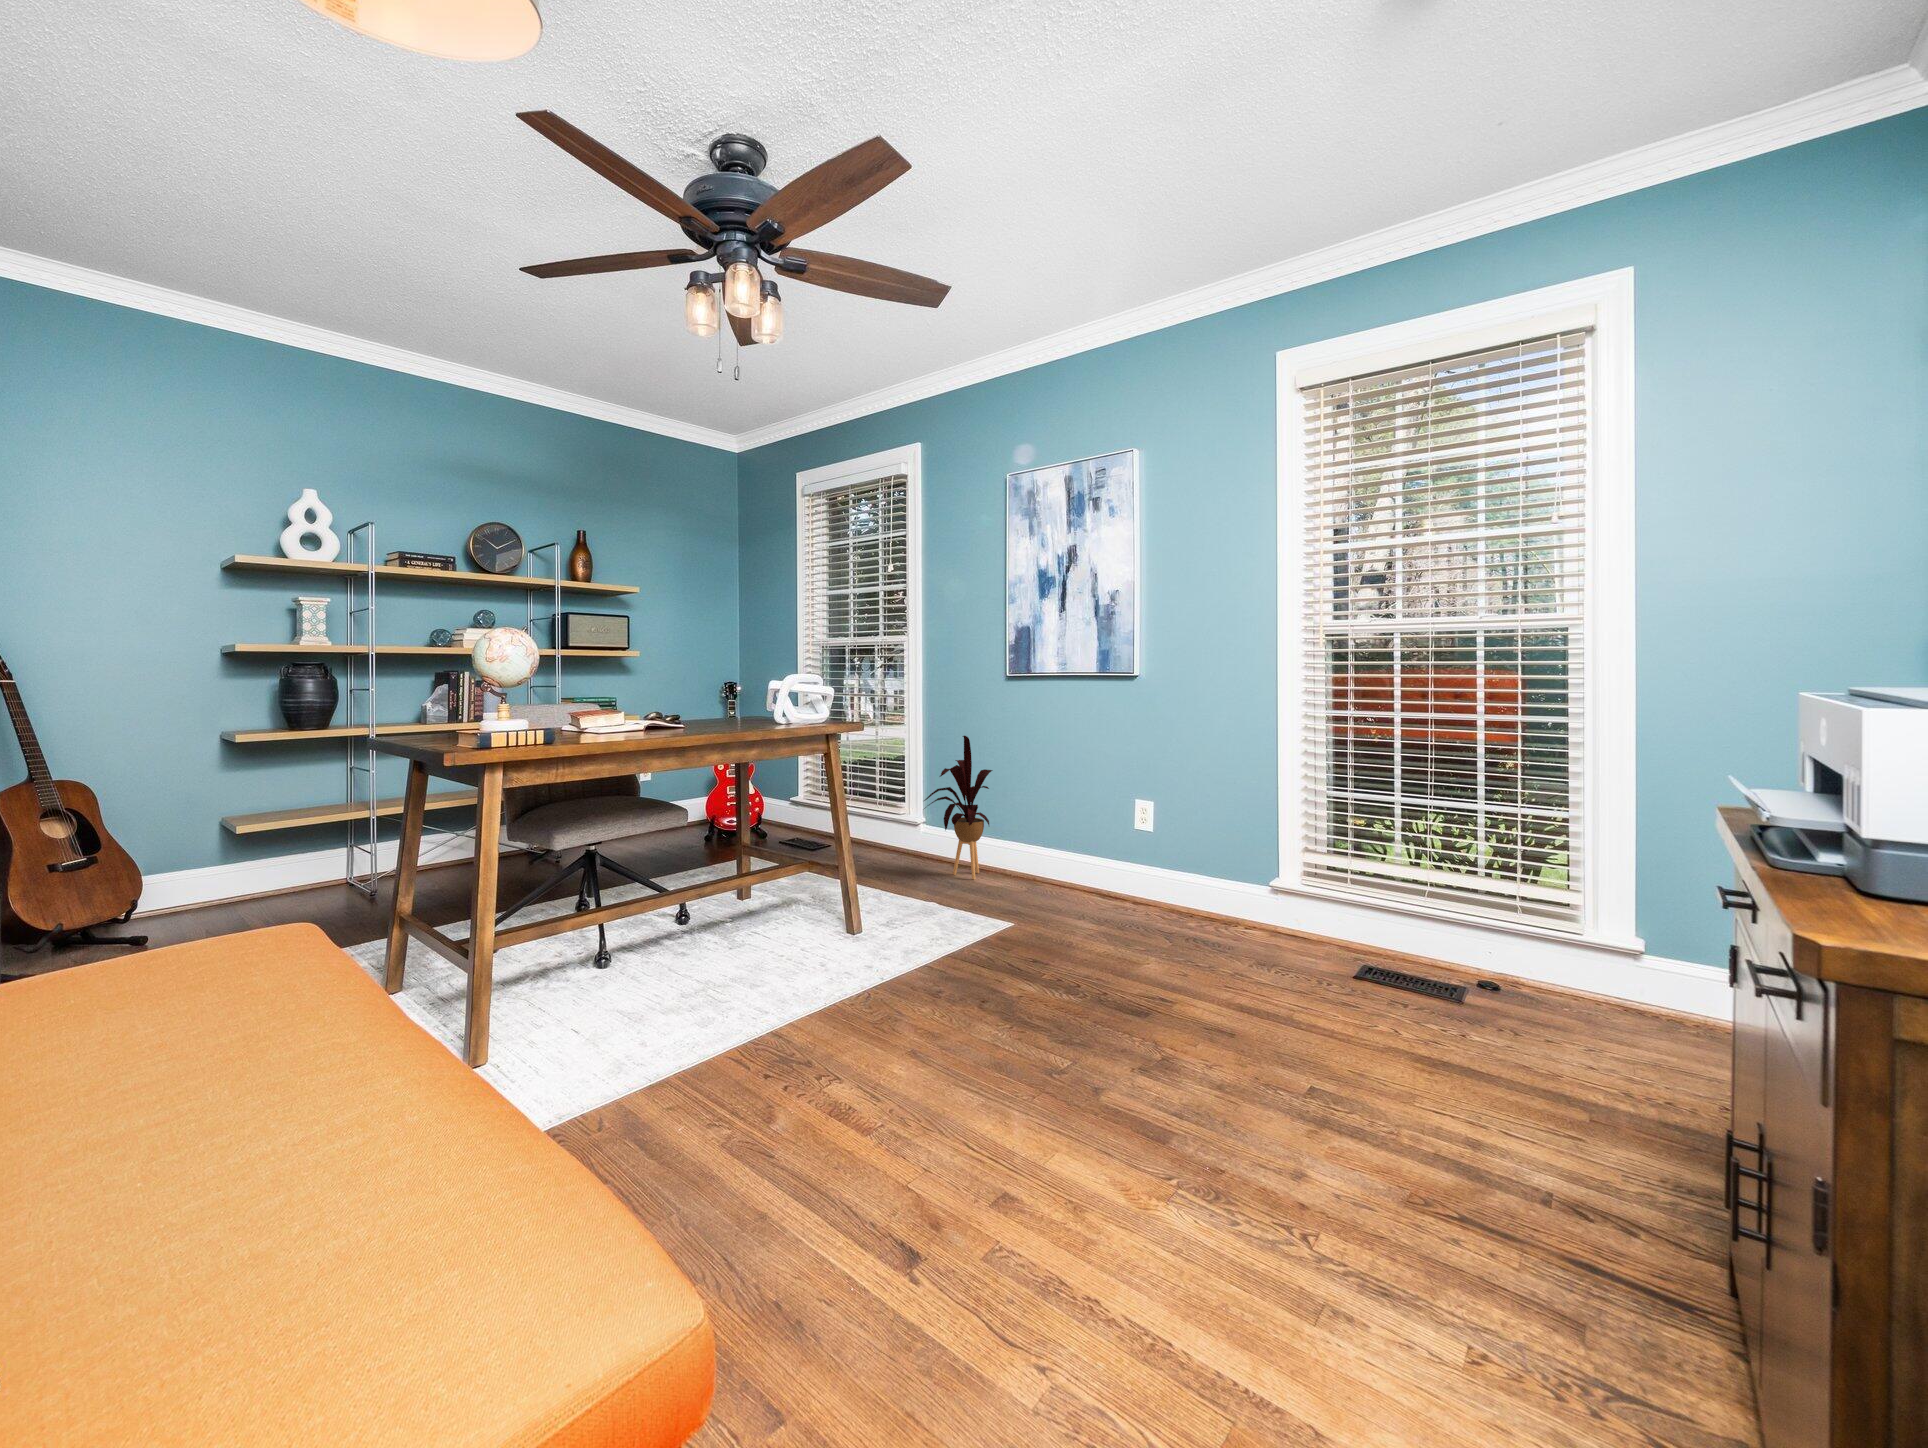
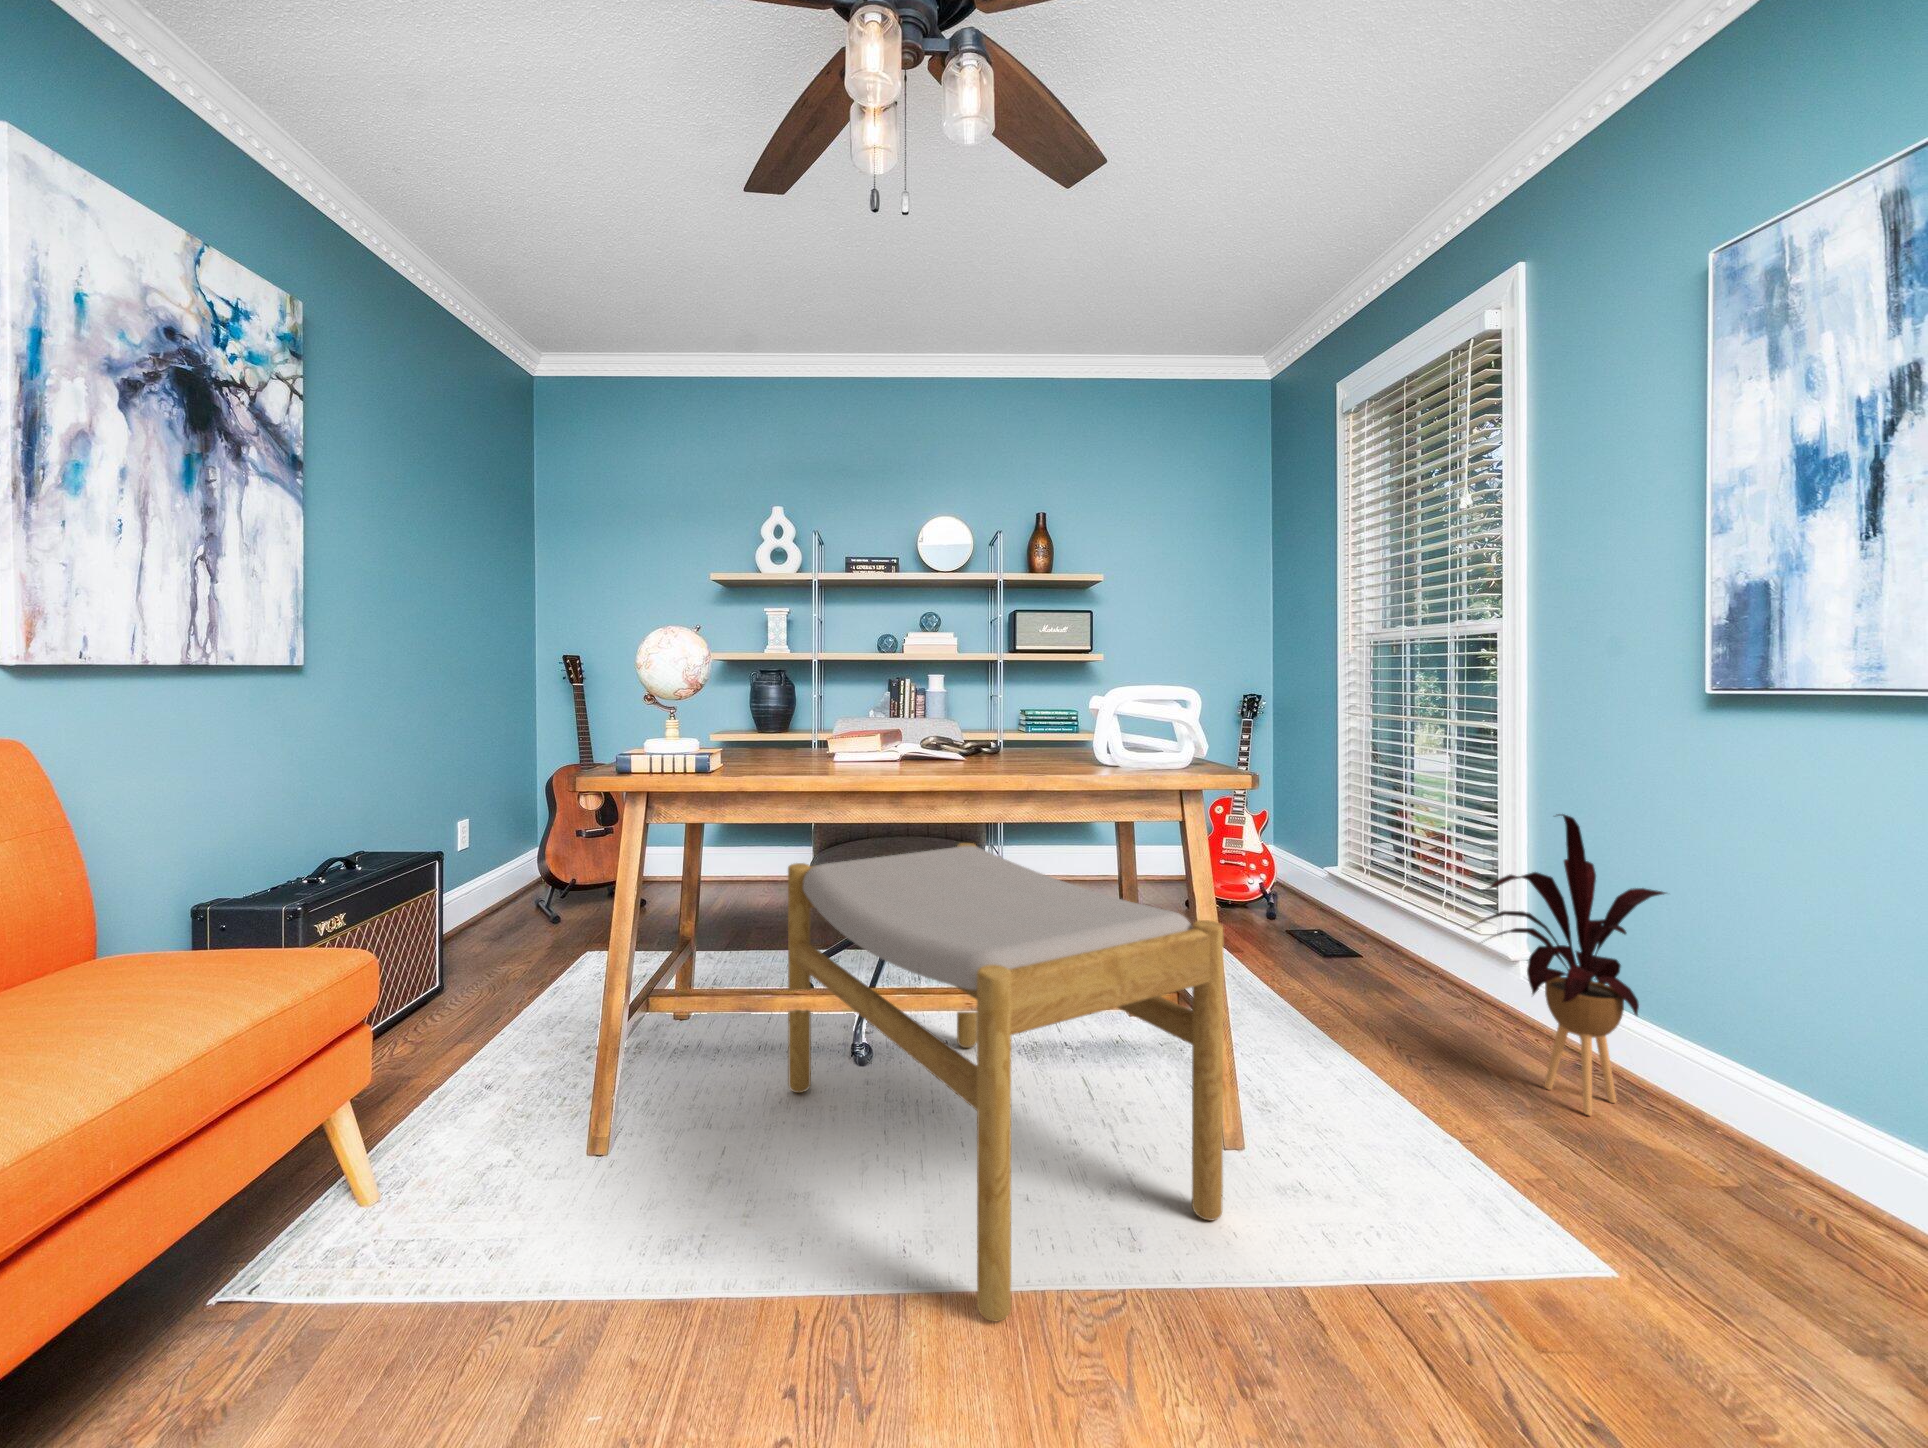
footstool: none [576,789,884,1018] -> present [788,843,1224,1321]

